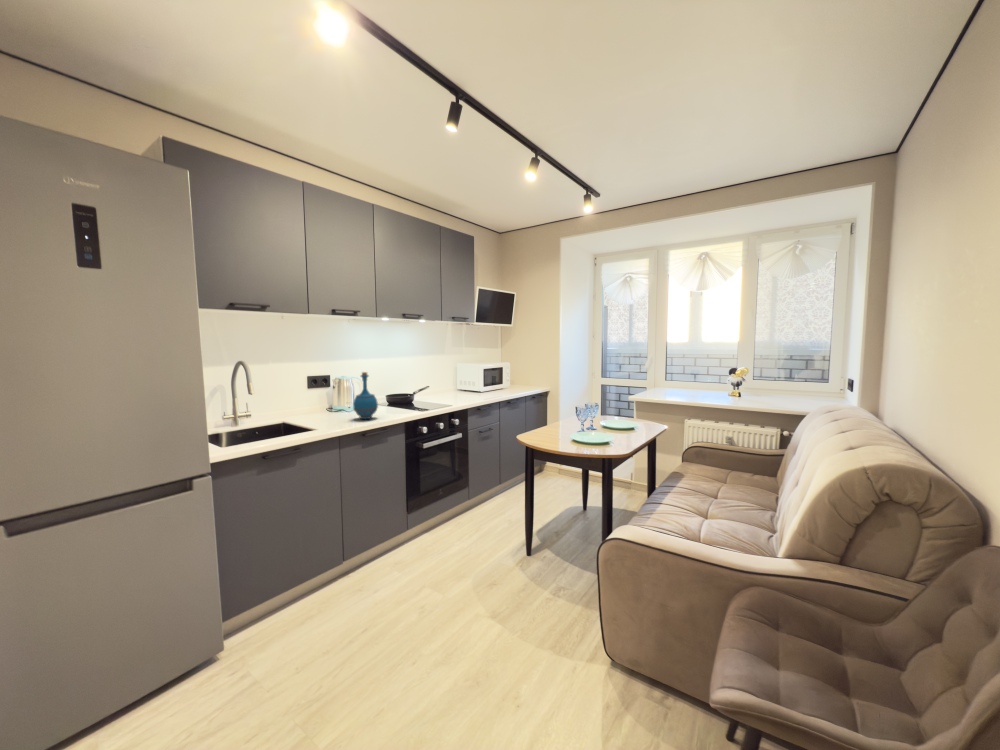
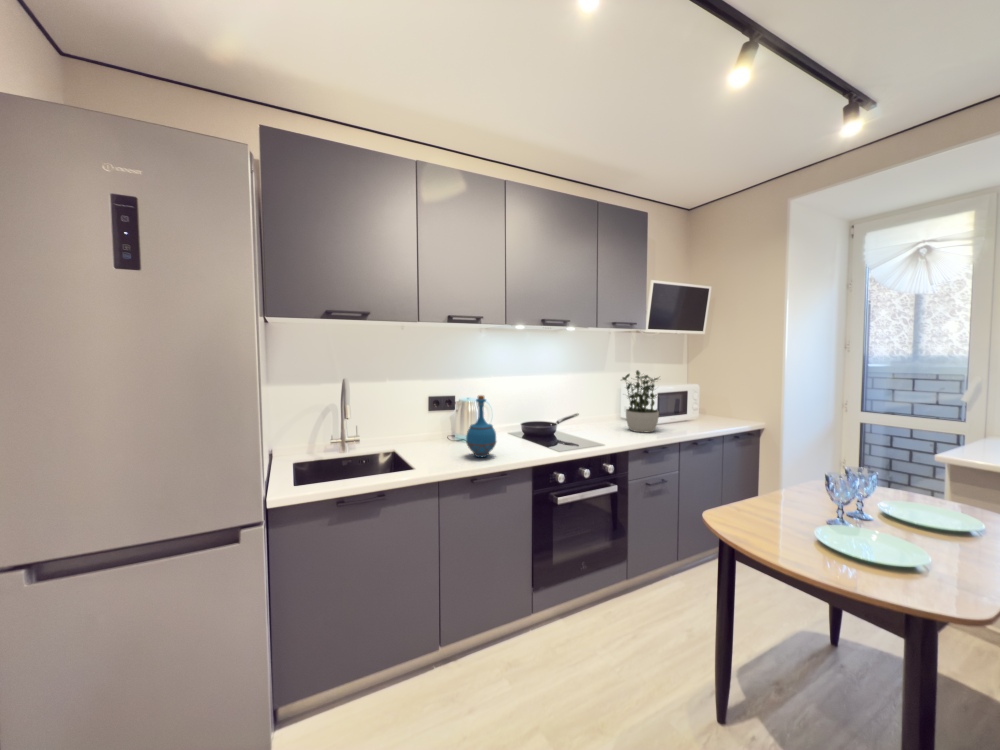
potted plant: none [459,352,488,397] -> present [622,370,659,433]

